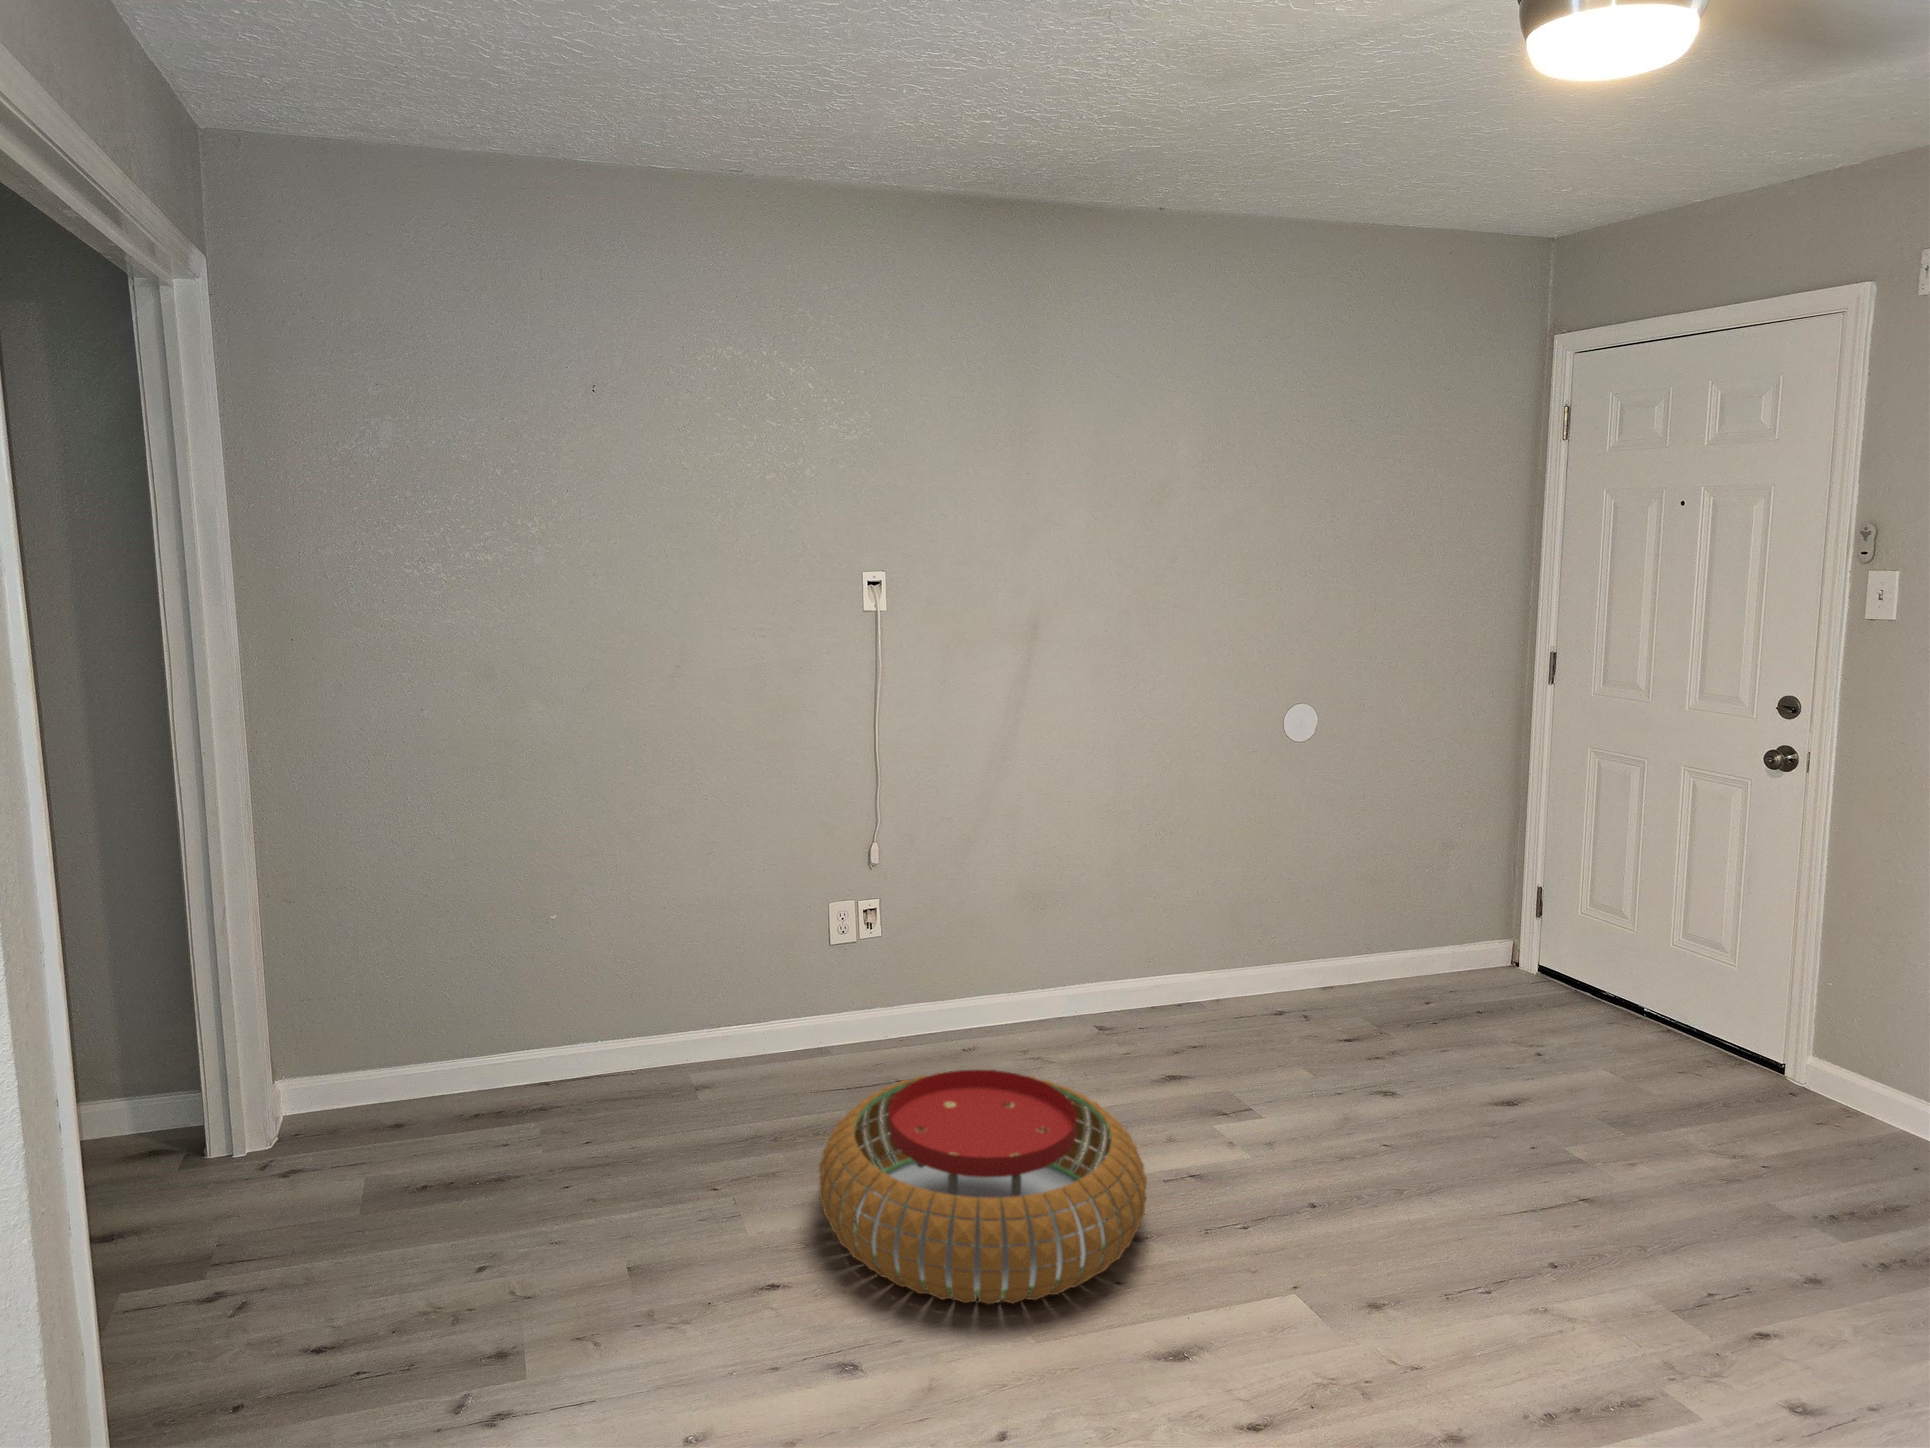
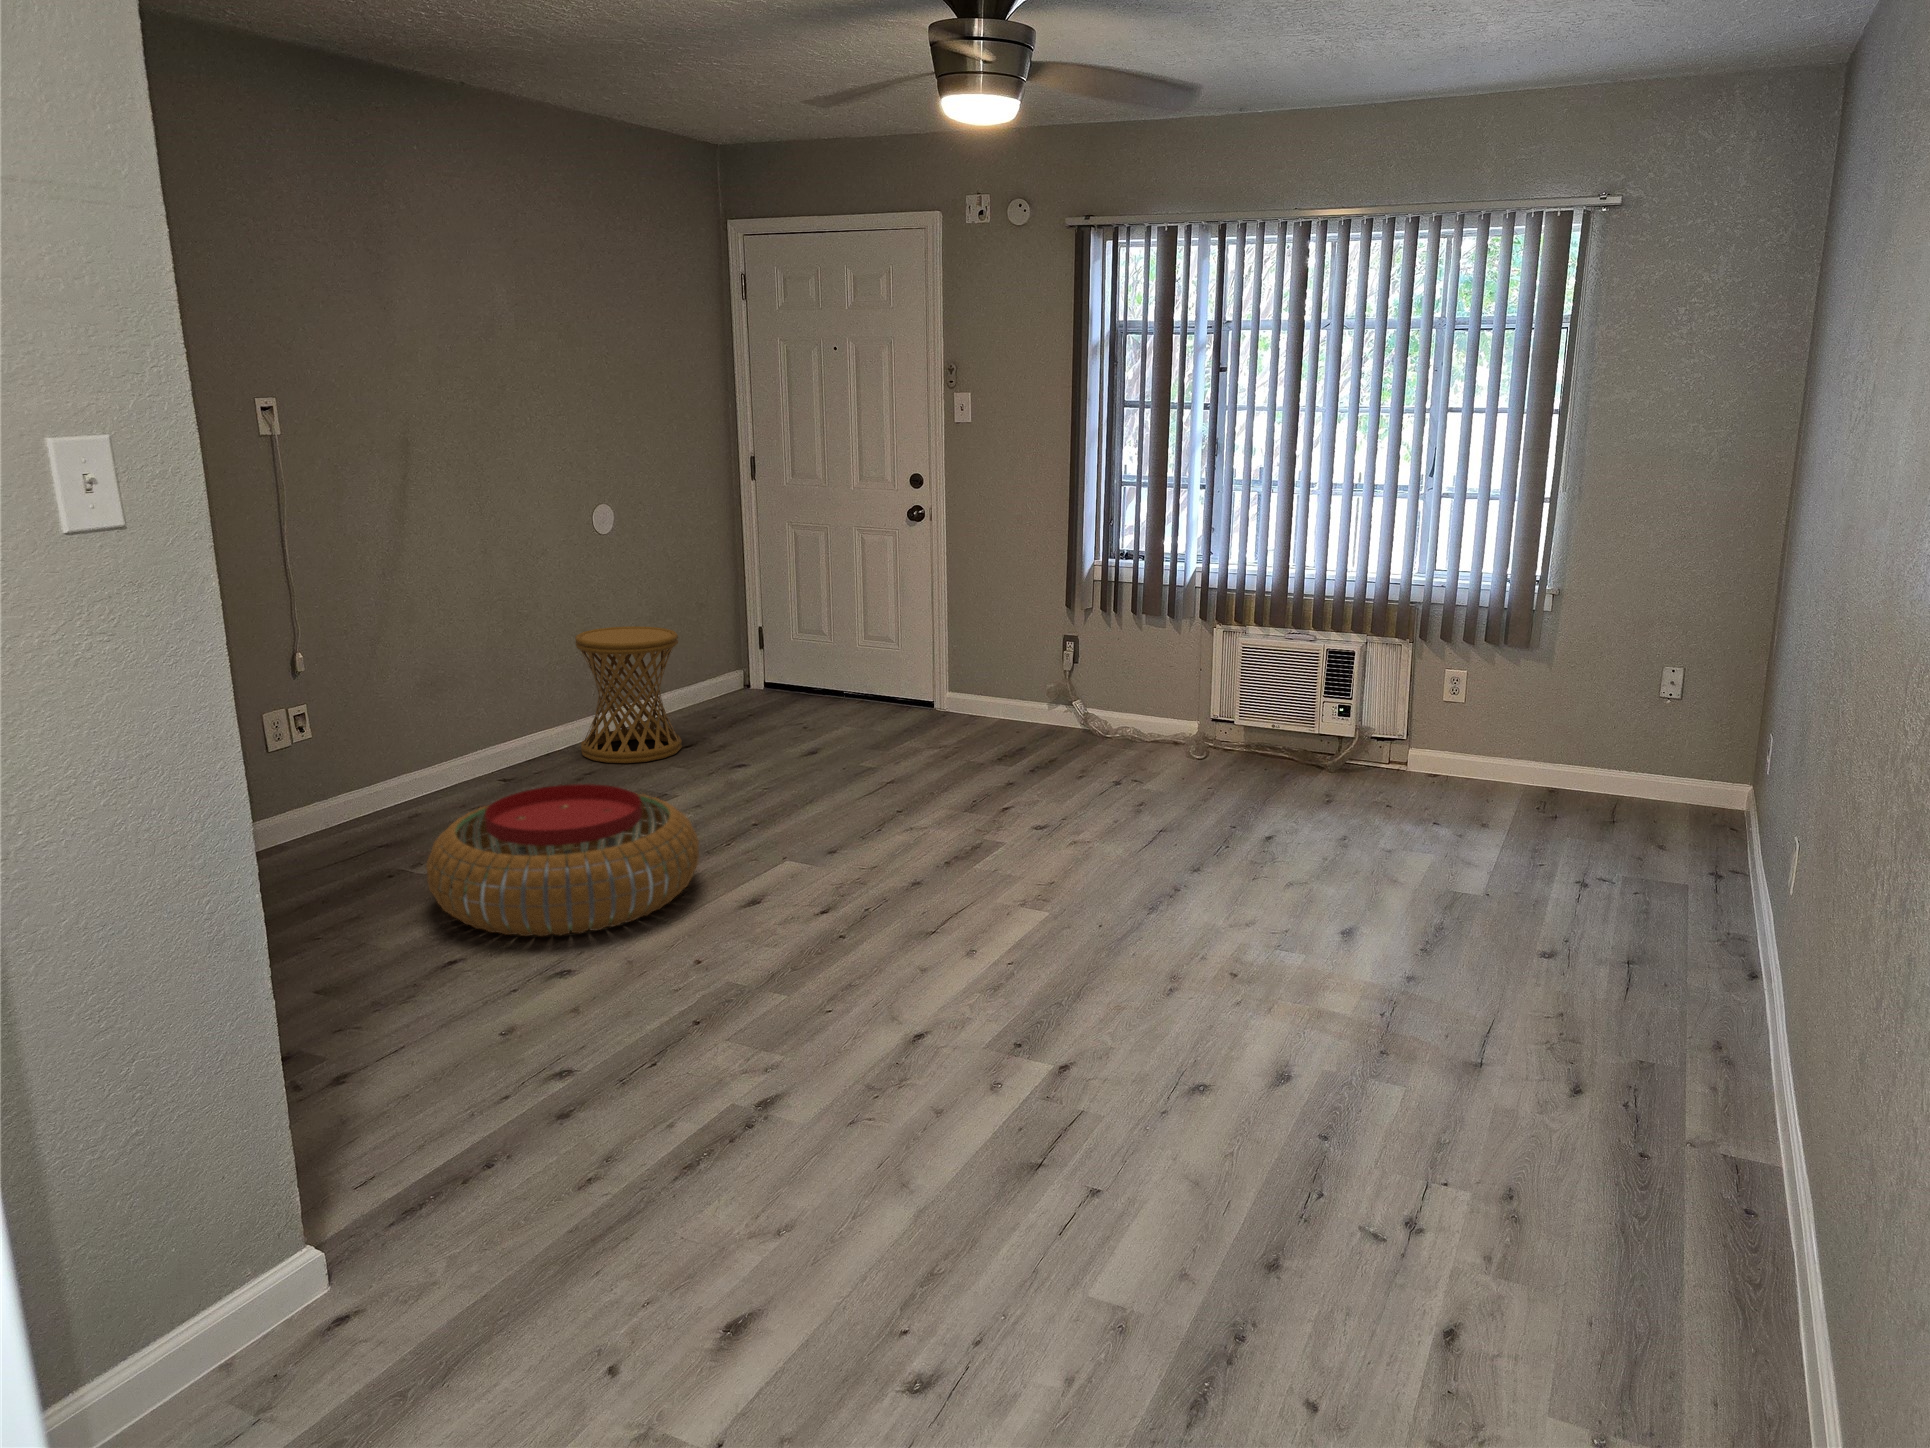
side table: none [1214,859,1349,1044] -> present [575,626,682,763]

